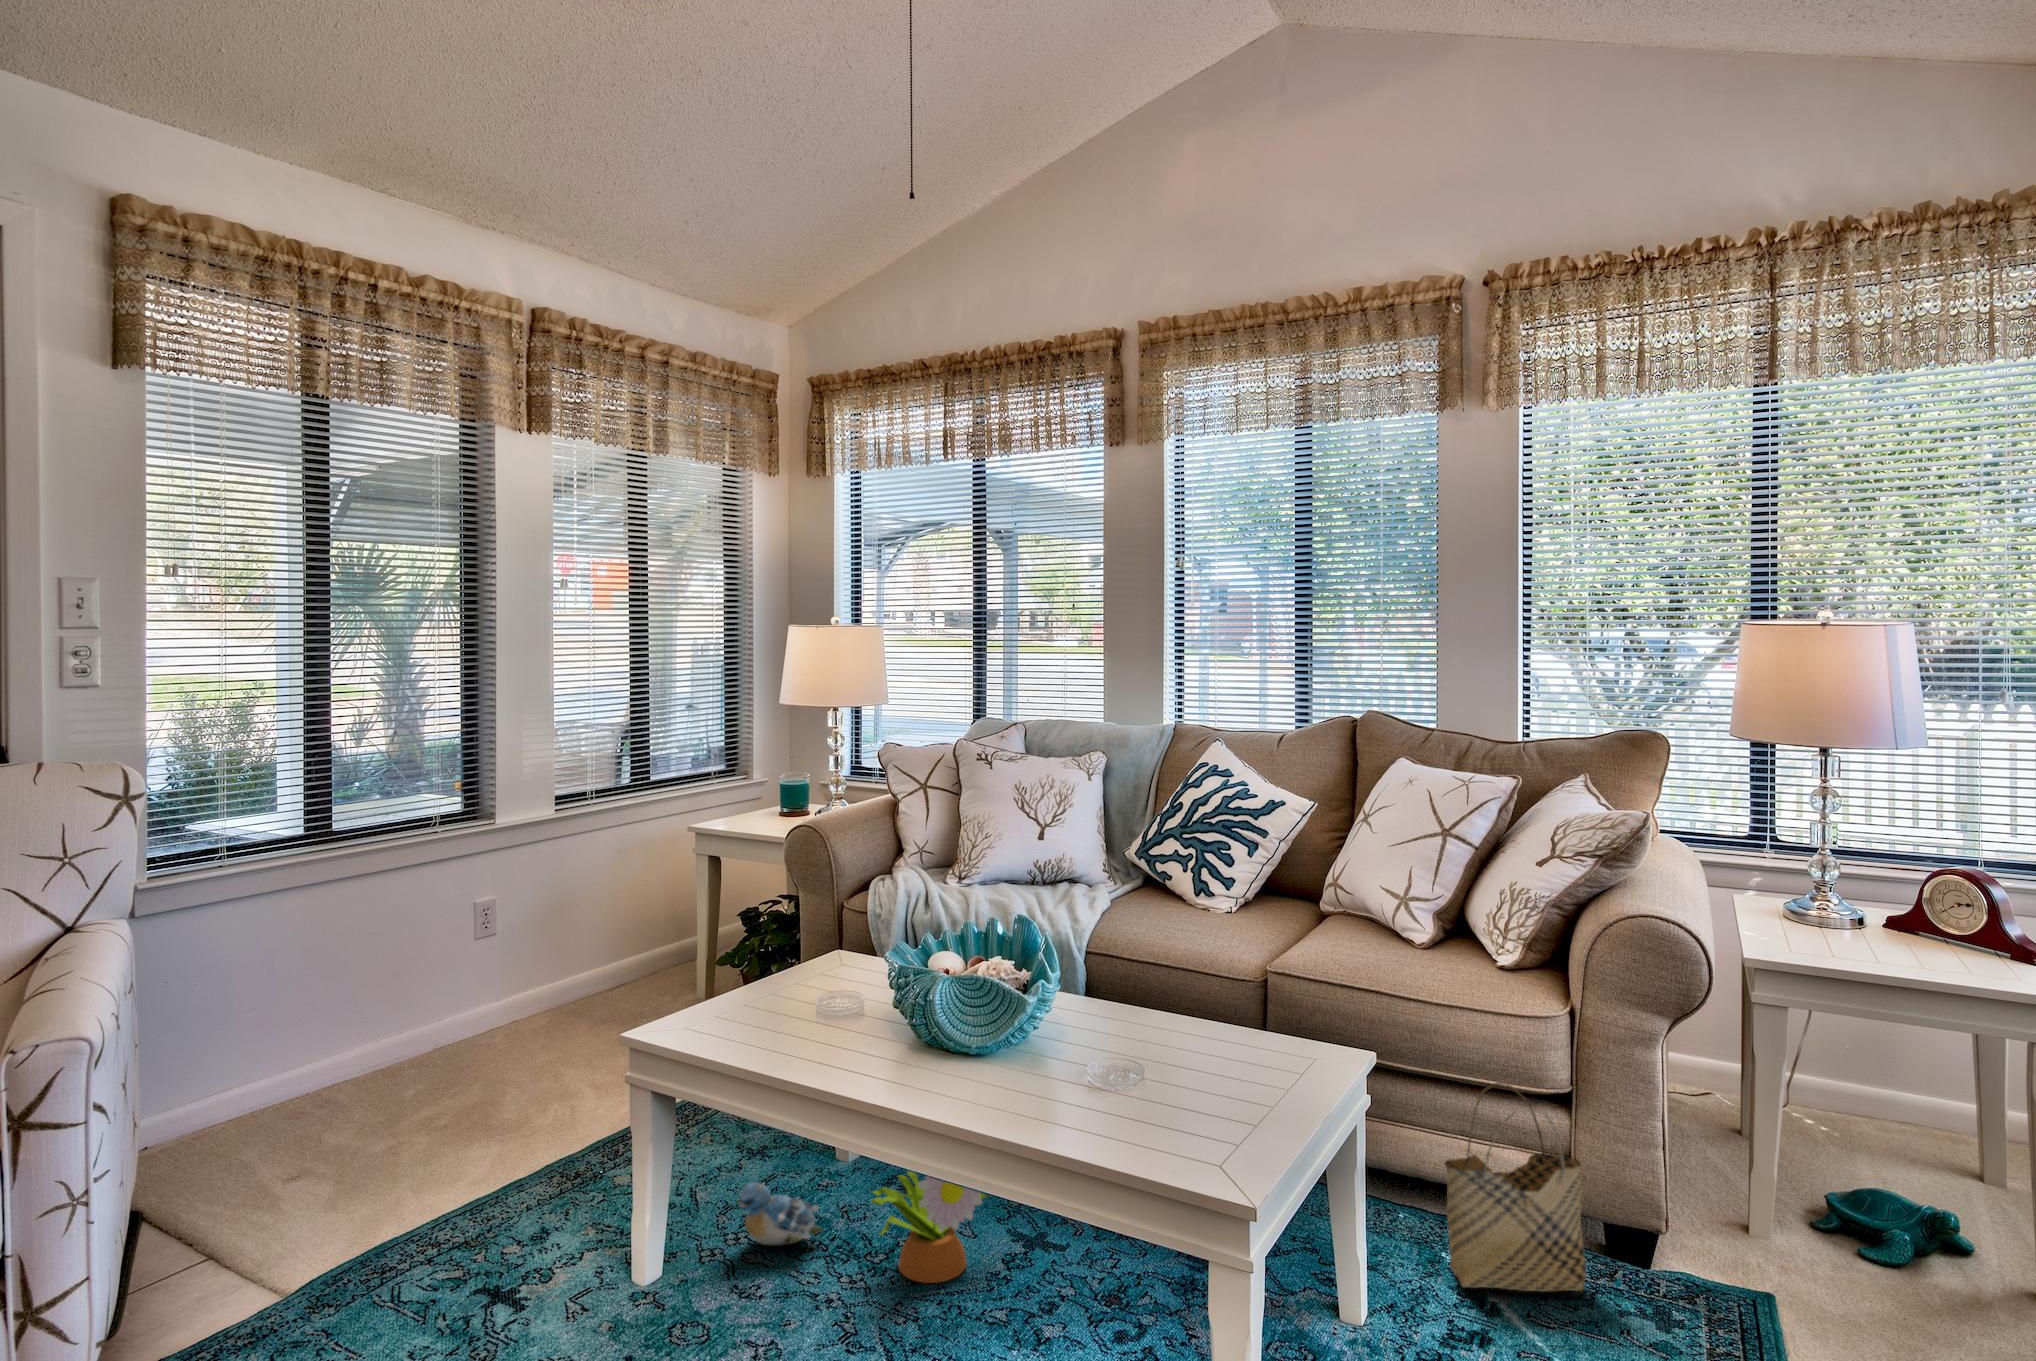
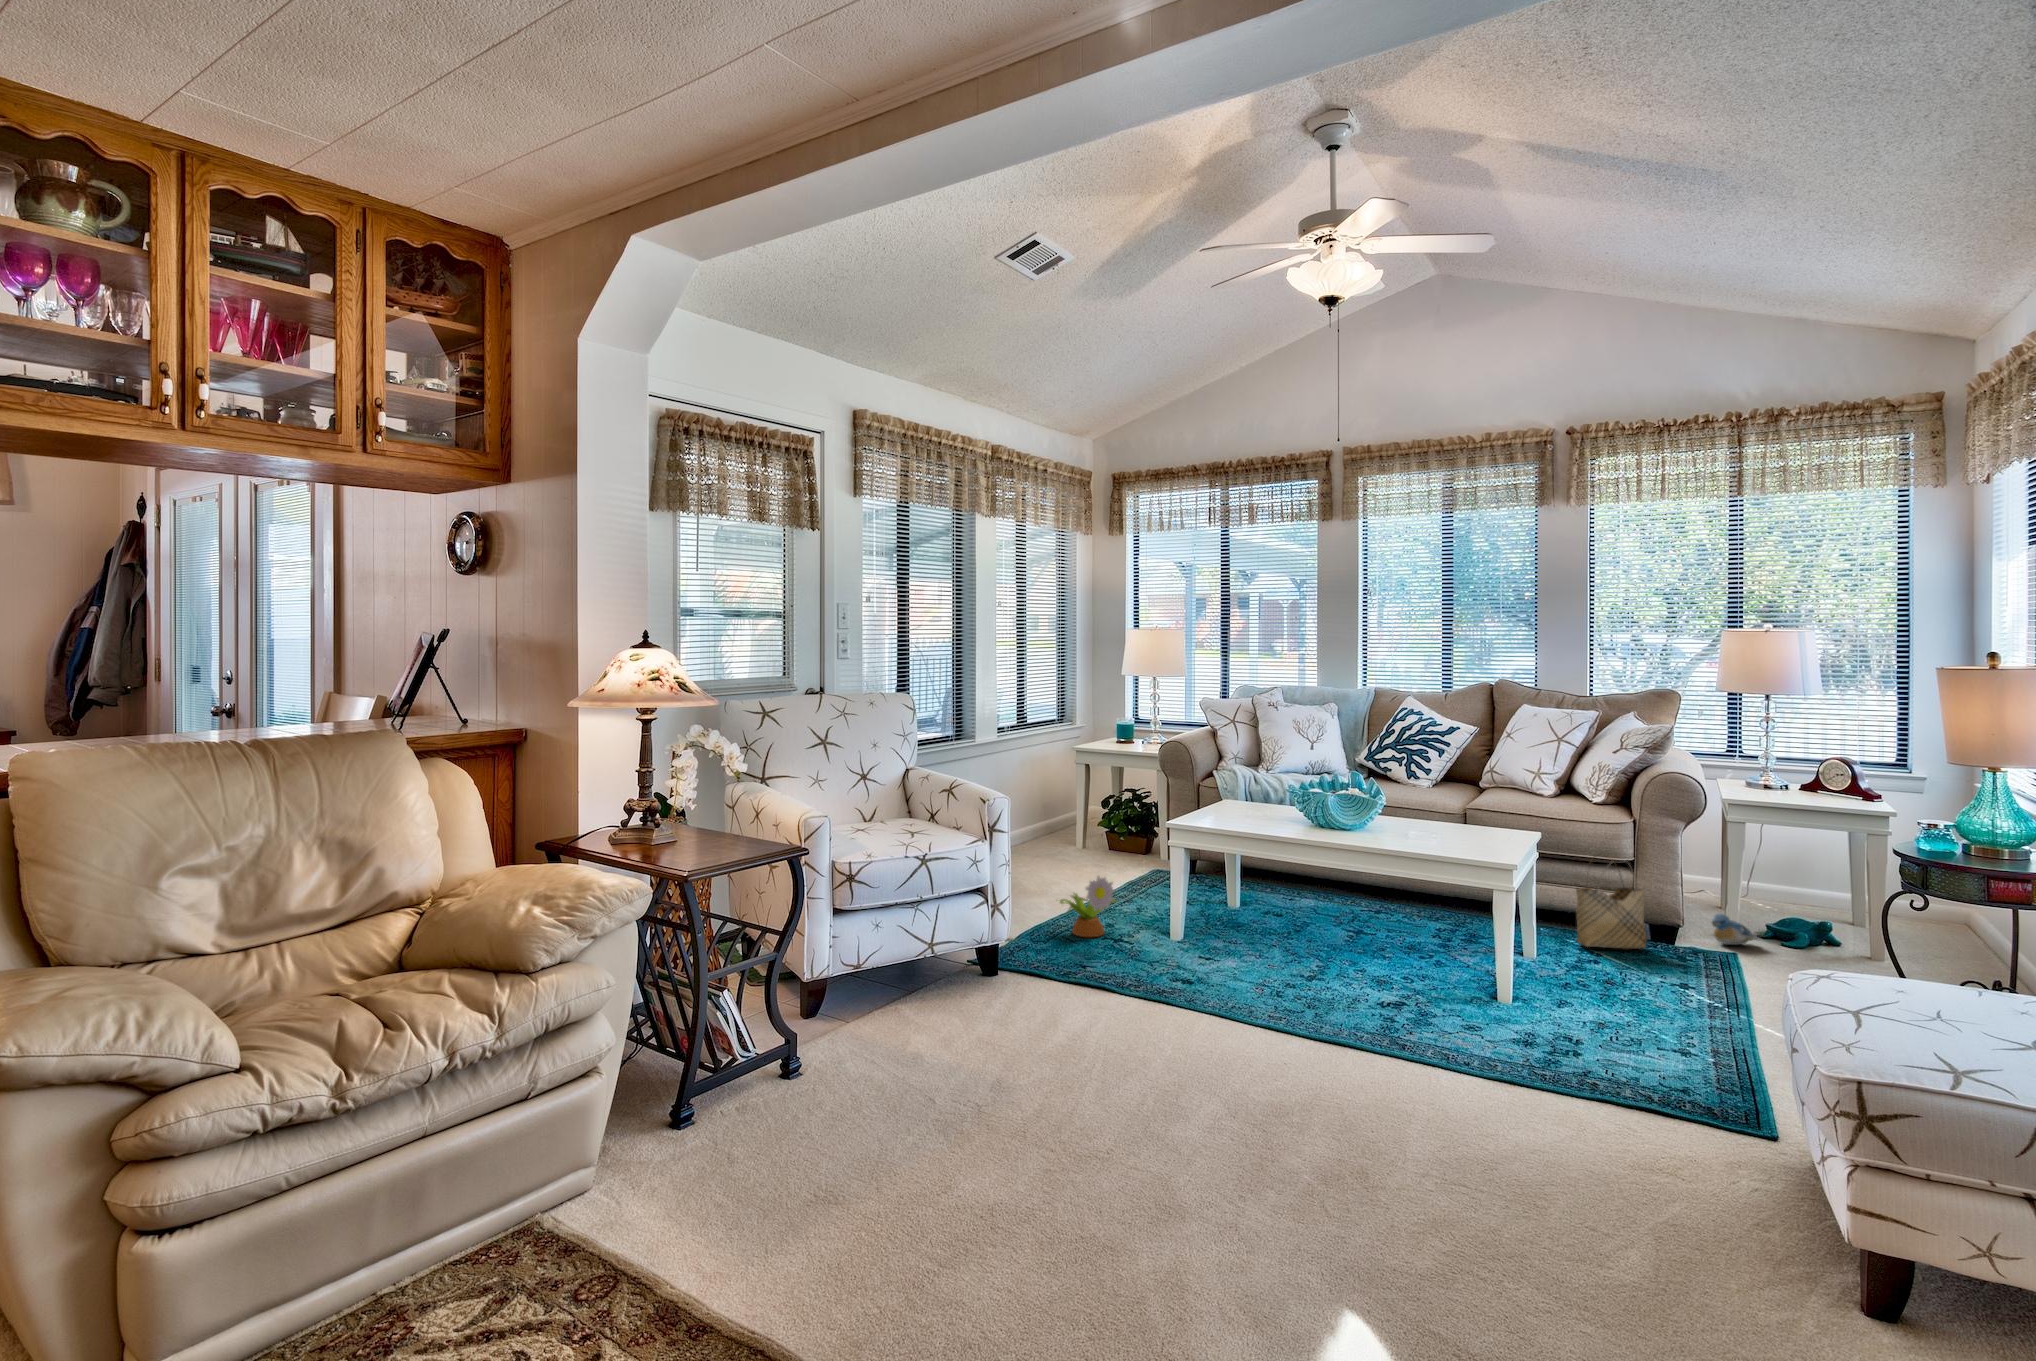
decorative plant: present [872,1172,987,1283] -> present [1060,876,1116,937]
plush toy: present [737,1182,824,1245] -> present [1712,914,1760,945]

